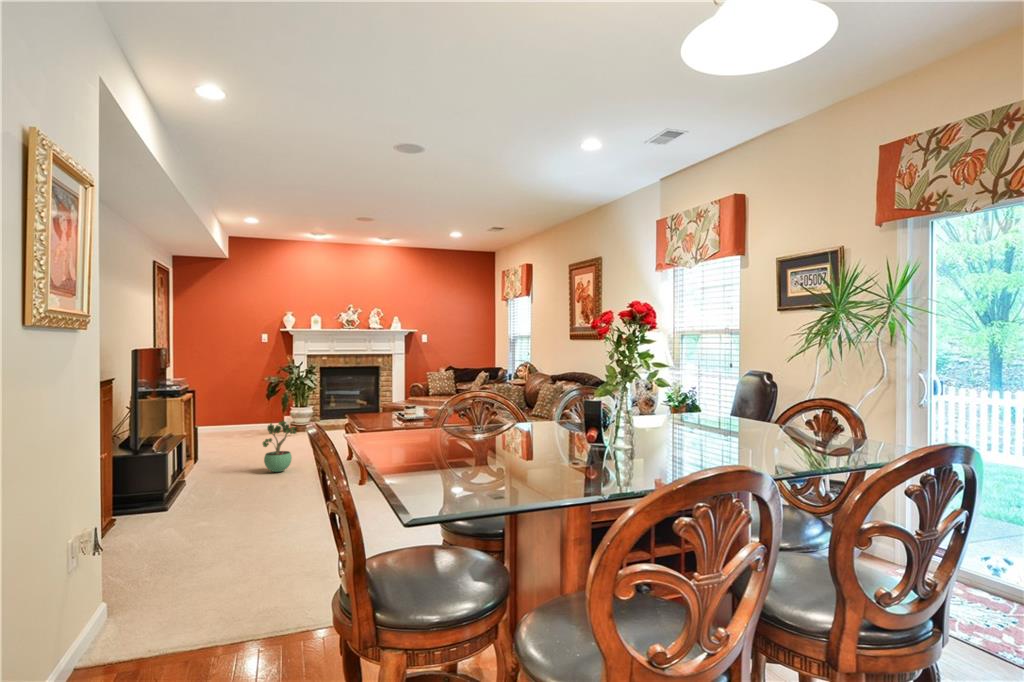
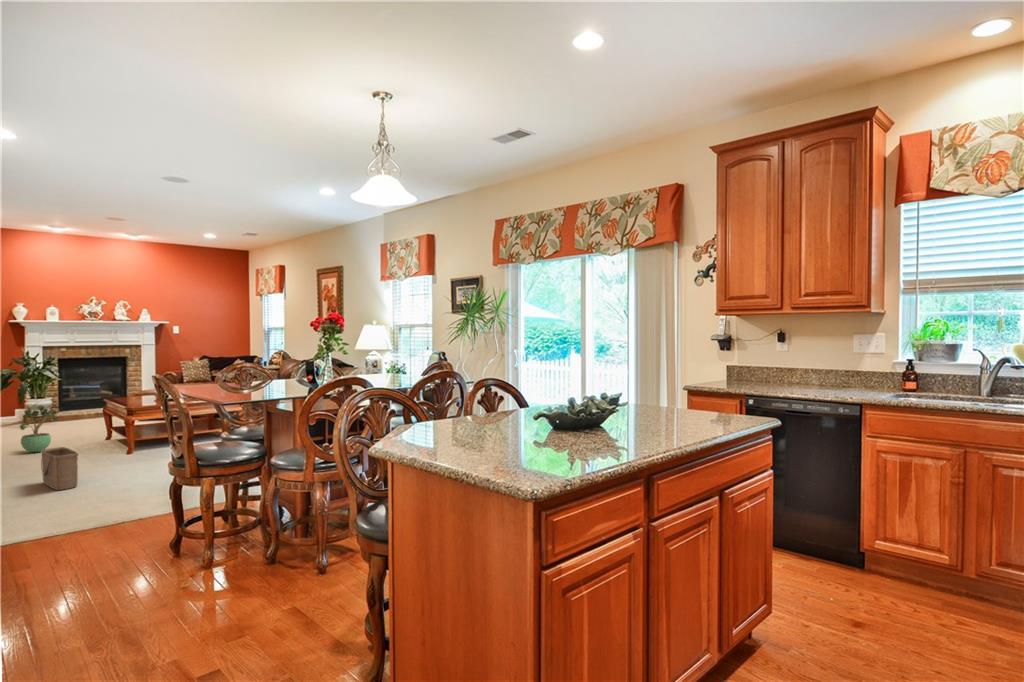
basket: none [253,481,289,542] -> present [41,447,79,490]

